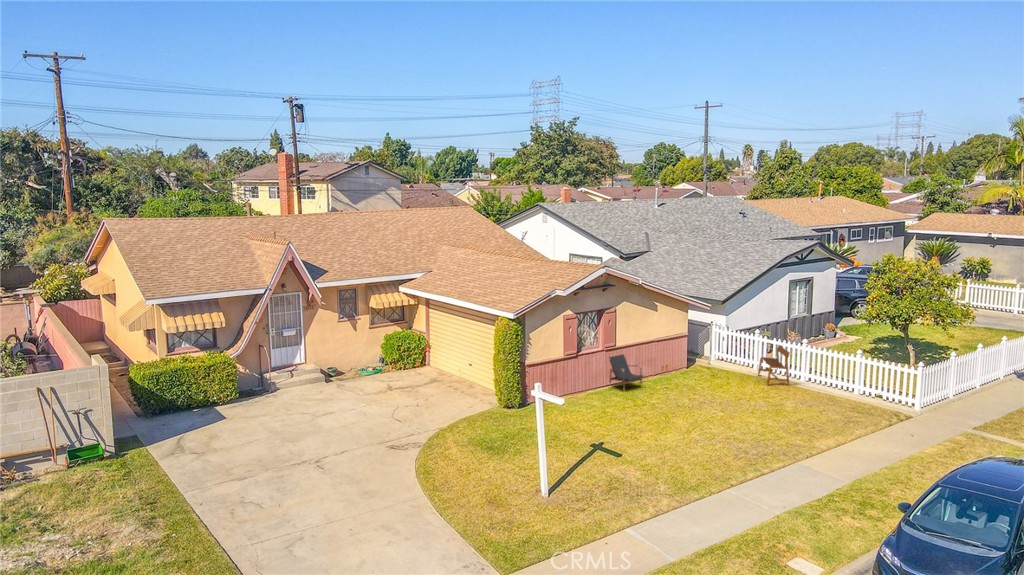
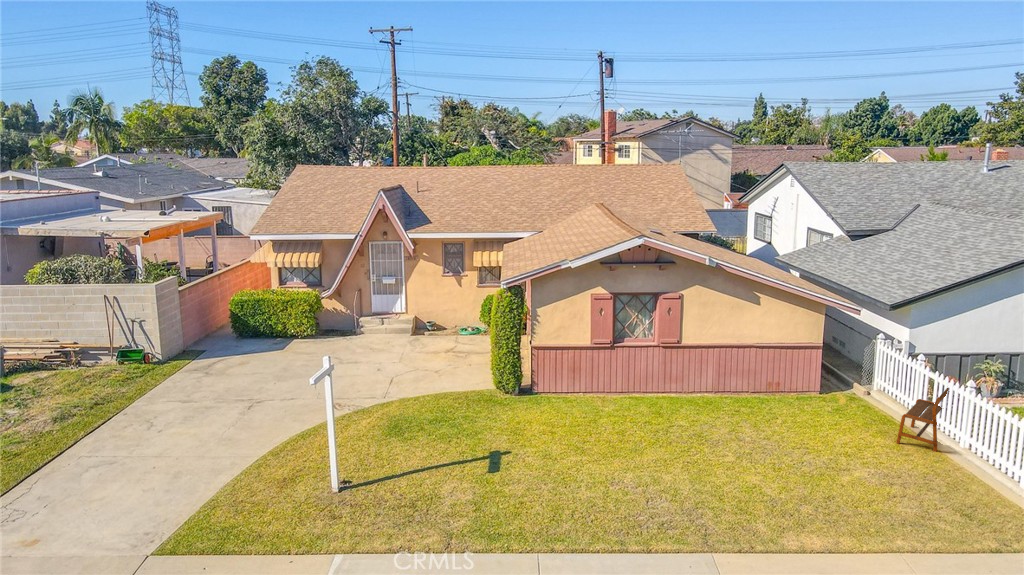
lounge chair: present [609,354,643,390] -> none [665,356,704,404]

